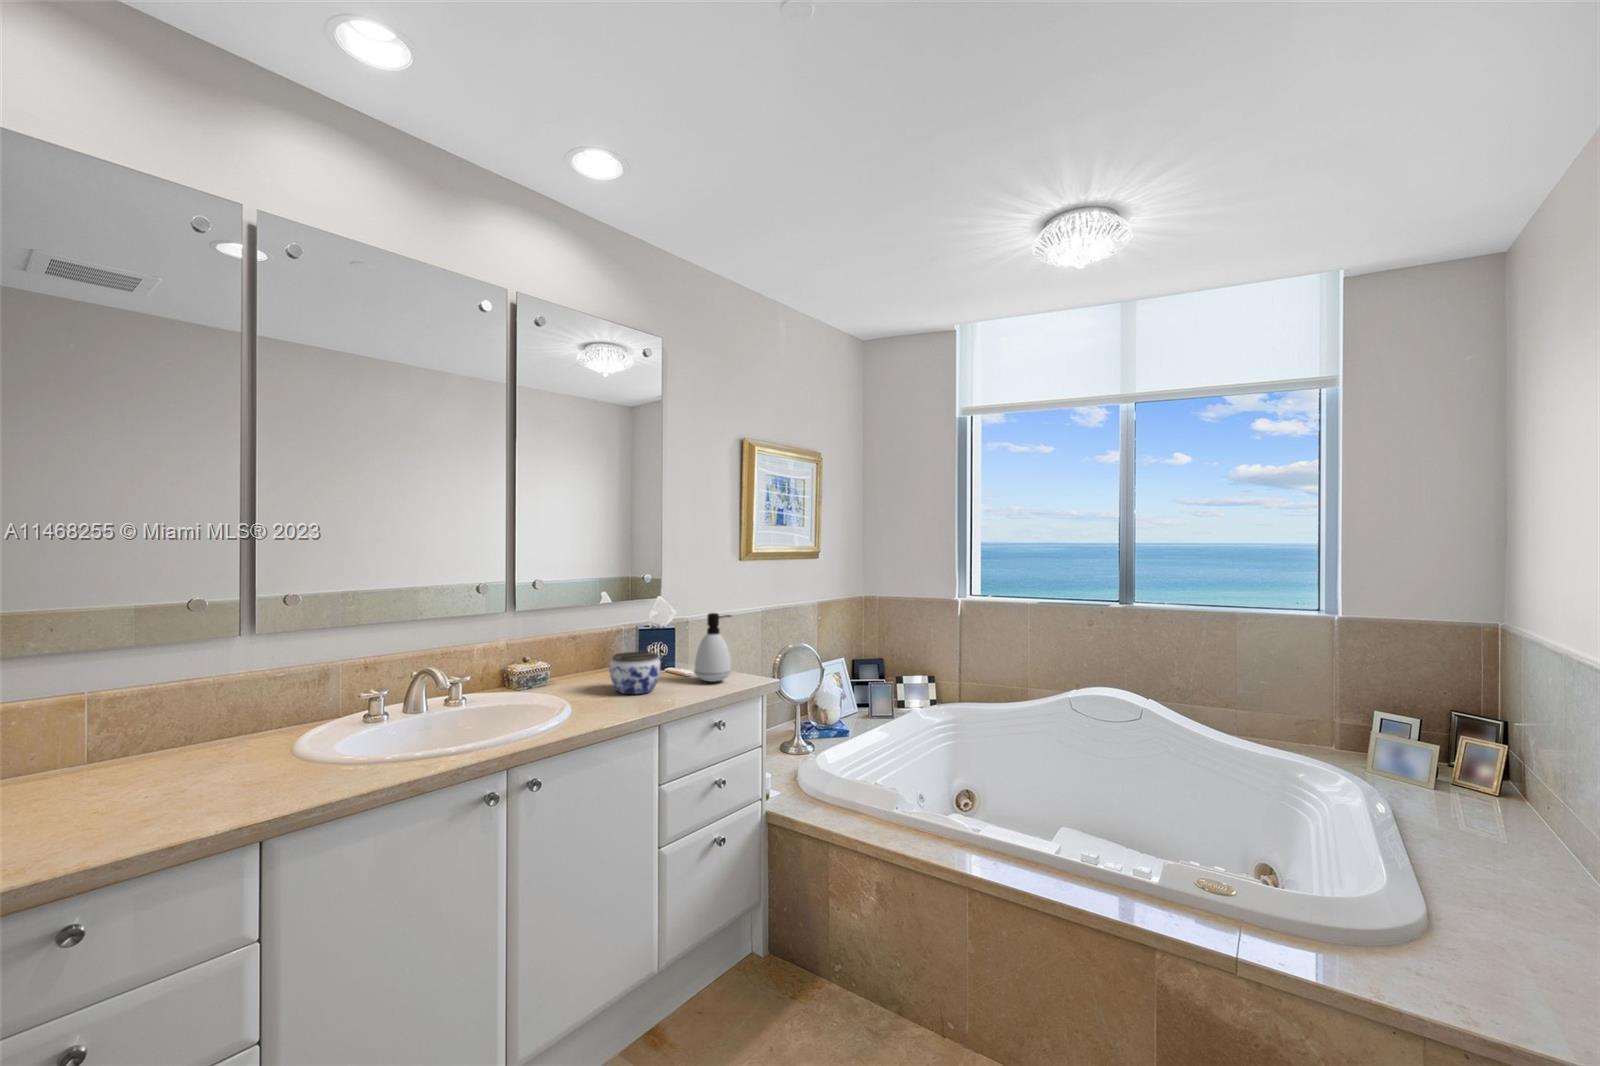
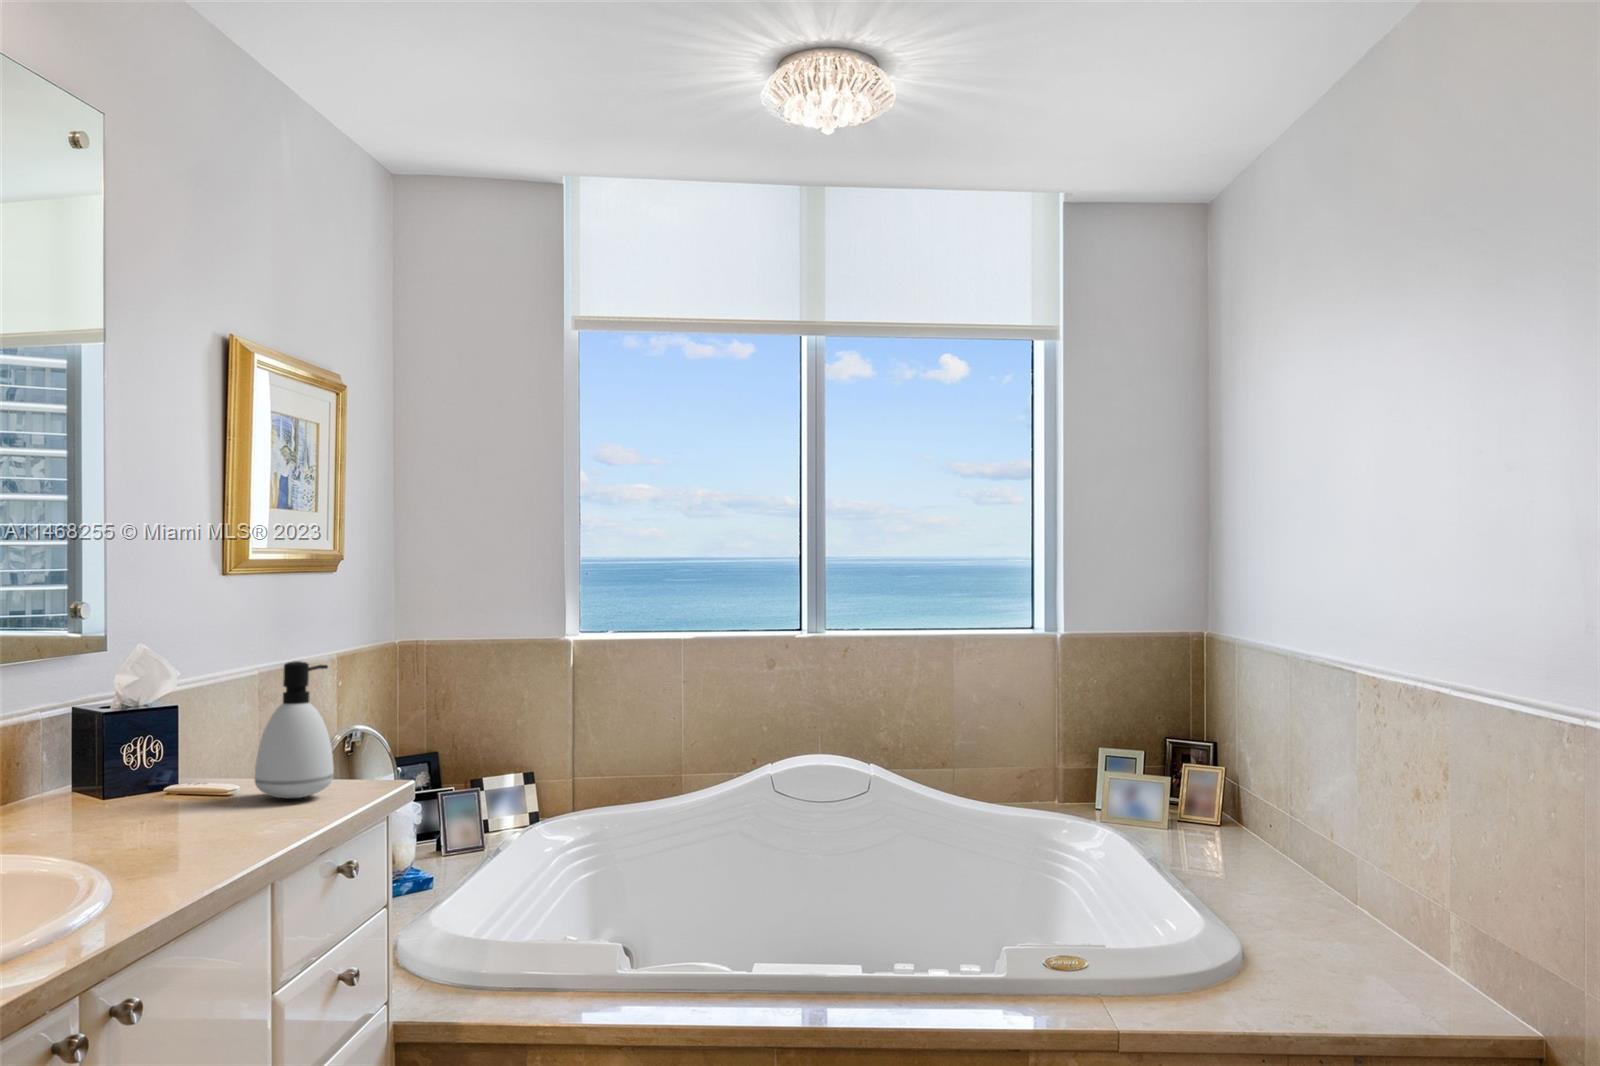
jar: present [610,651,661,694] -> none [101,745,223,838]

